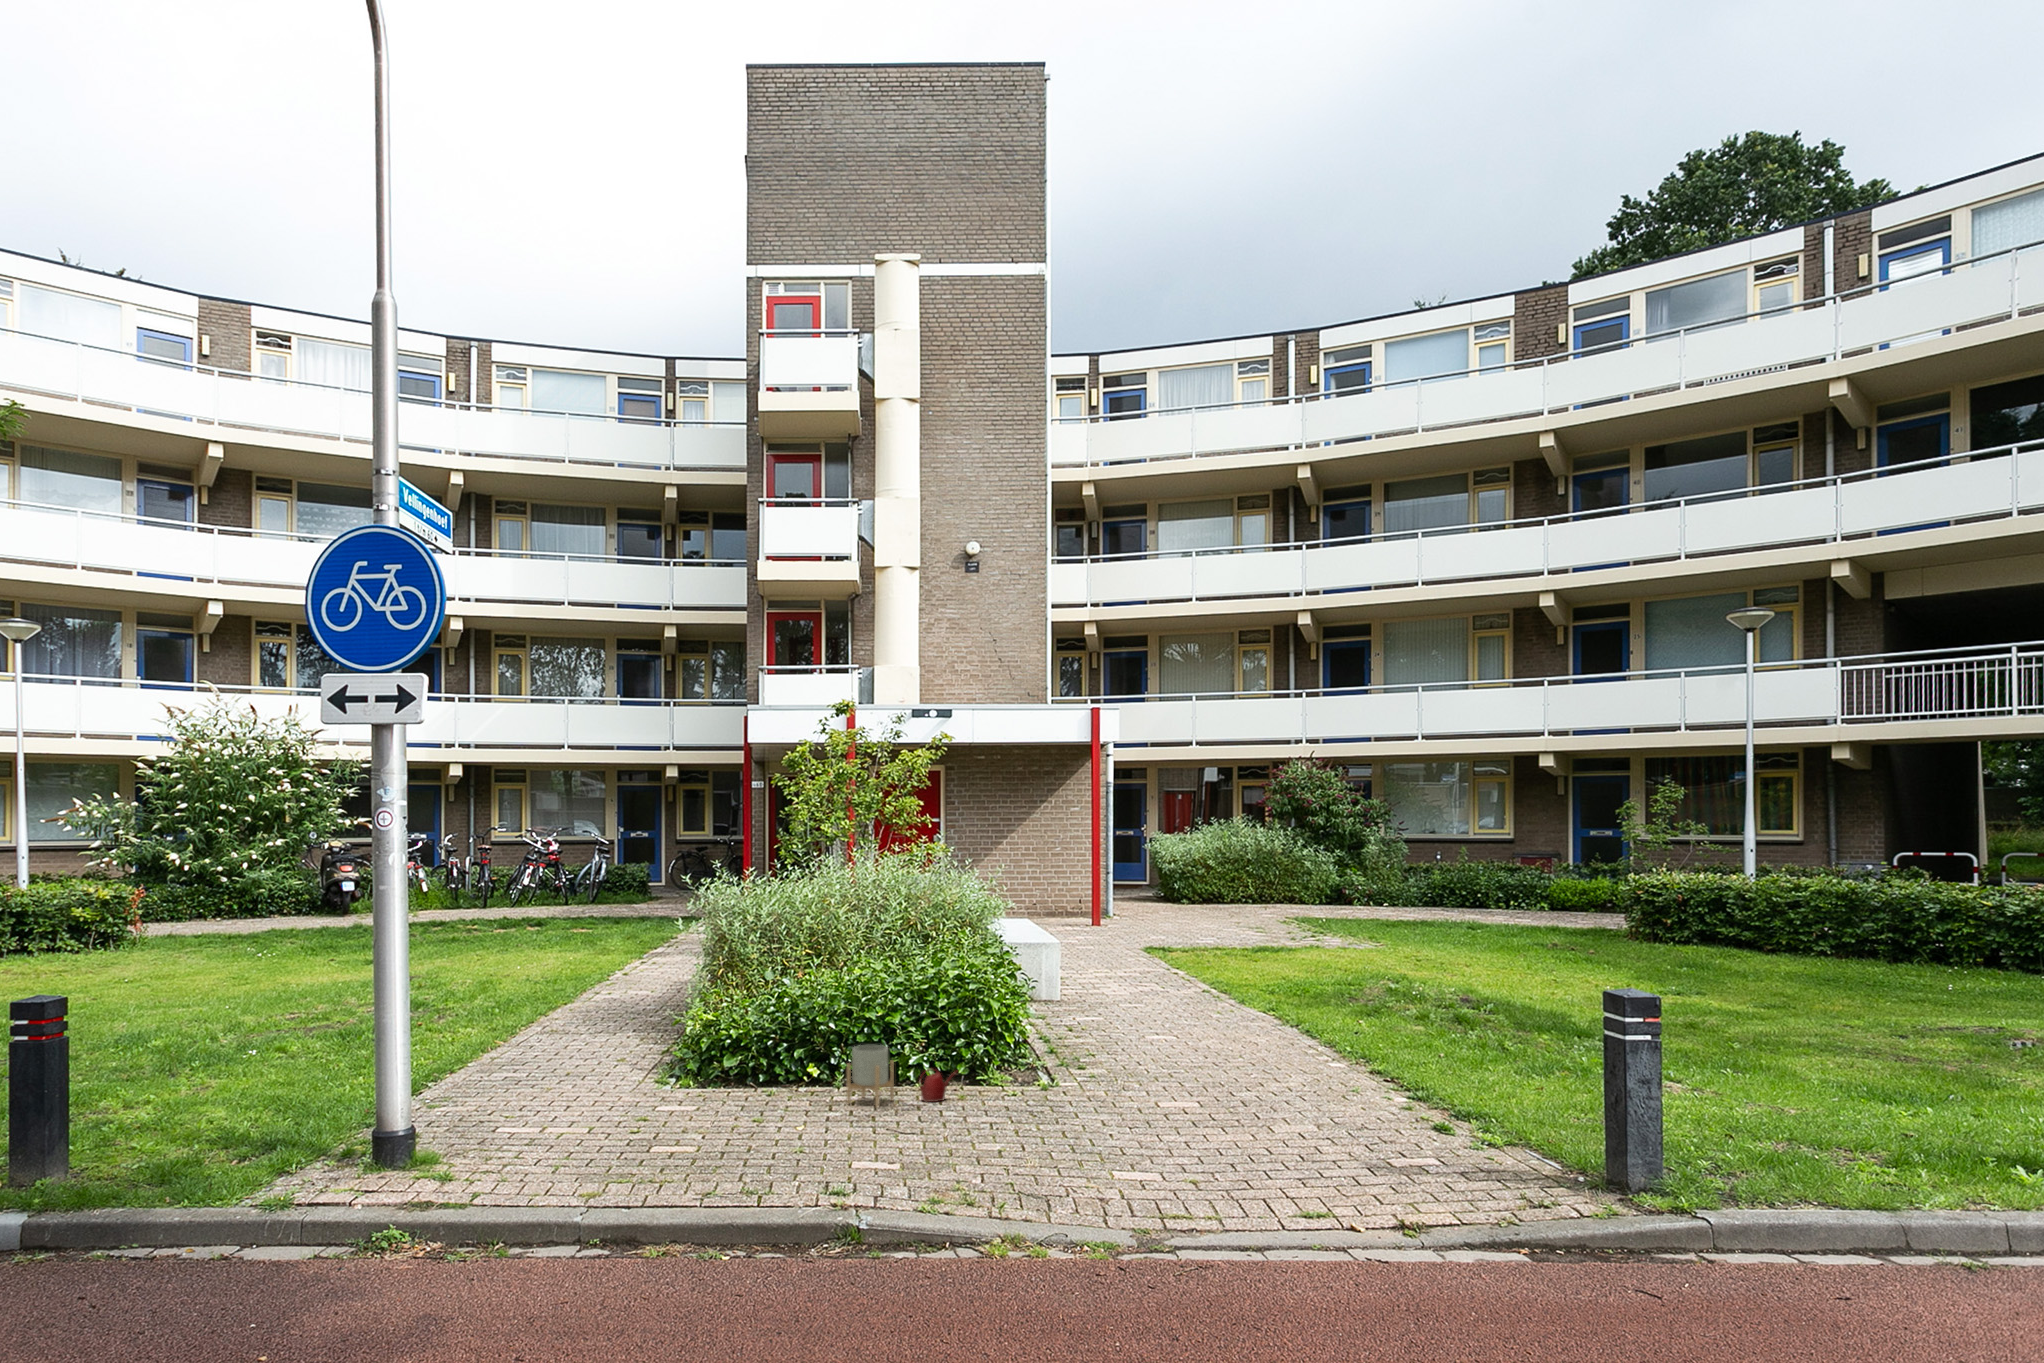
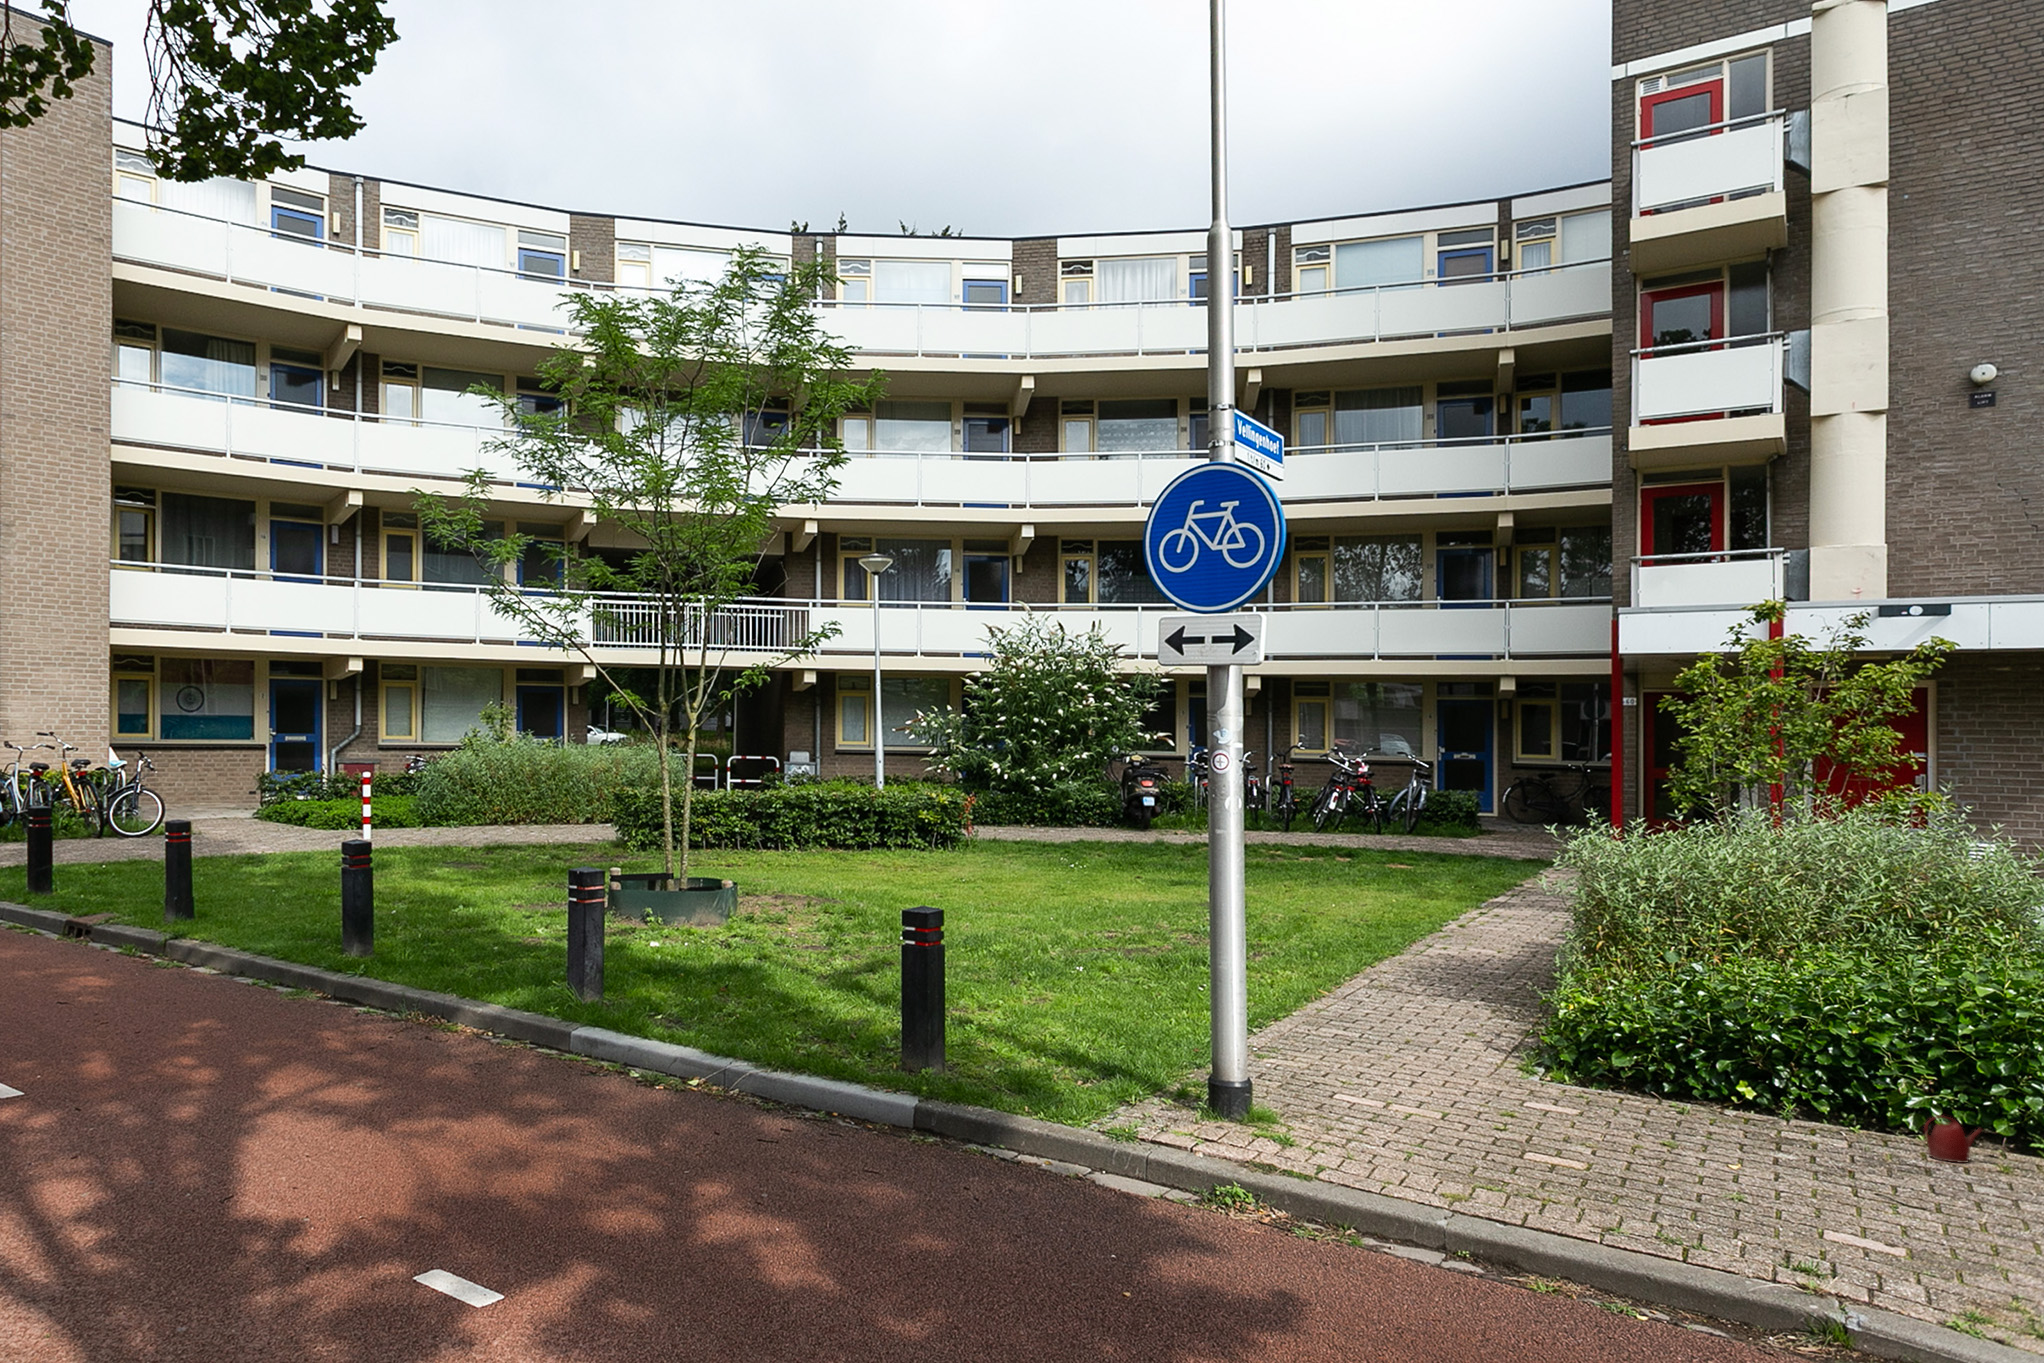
planter: present [847,1045,894,1107] -> none [1803,1067,1882,1155]

